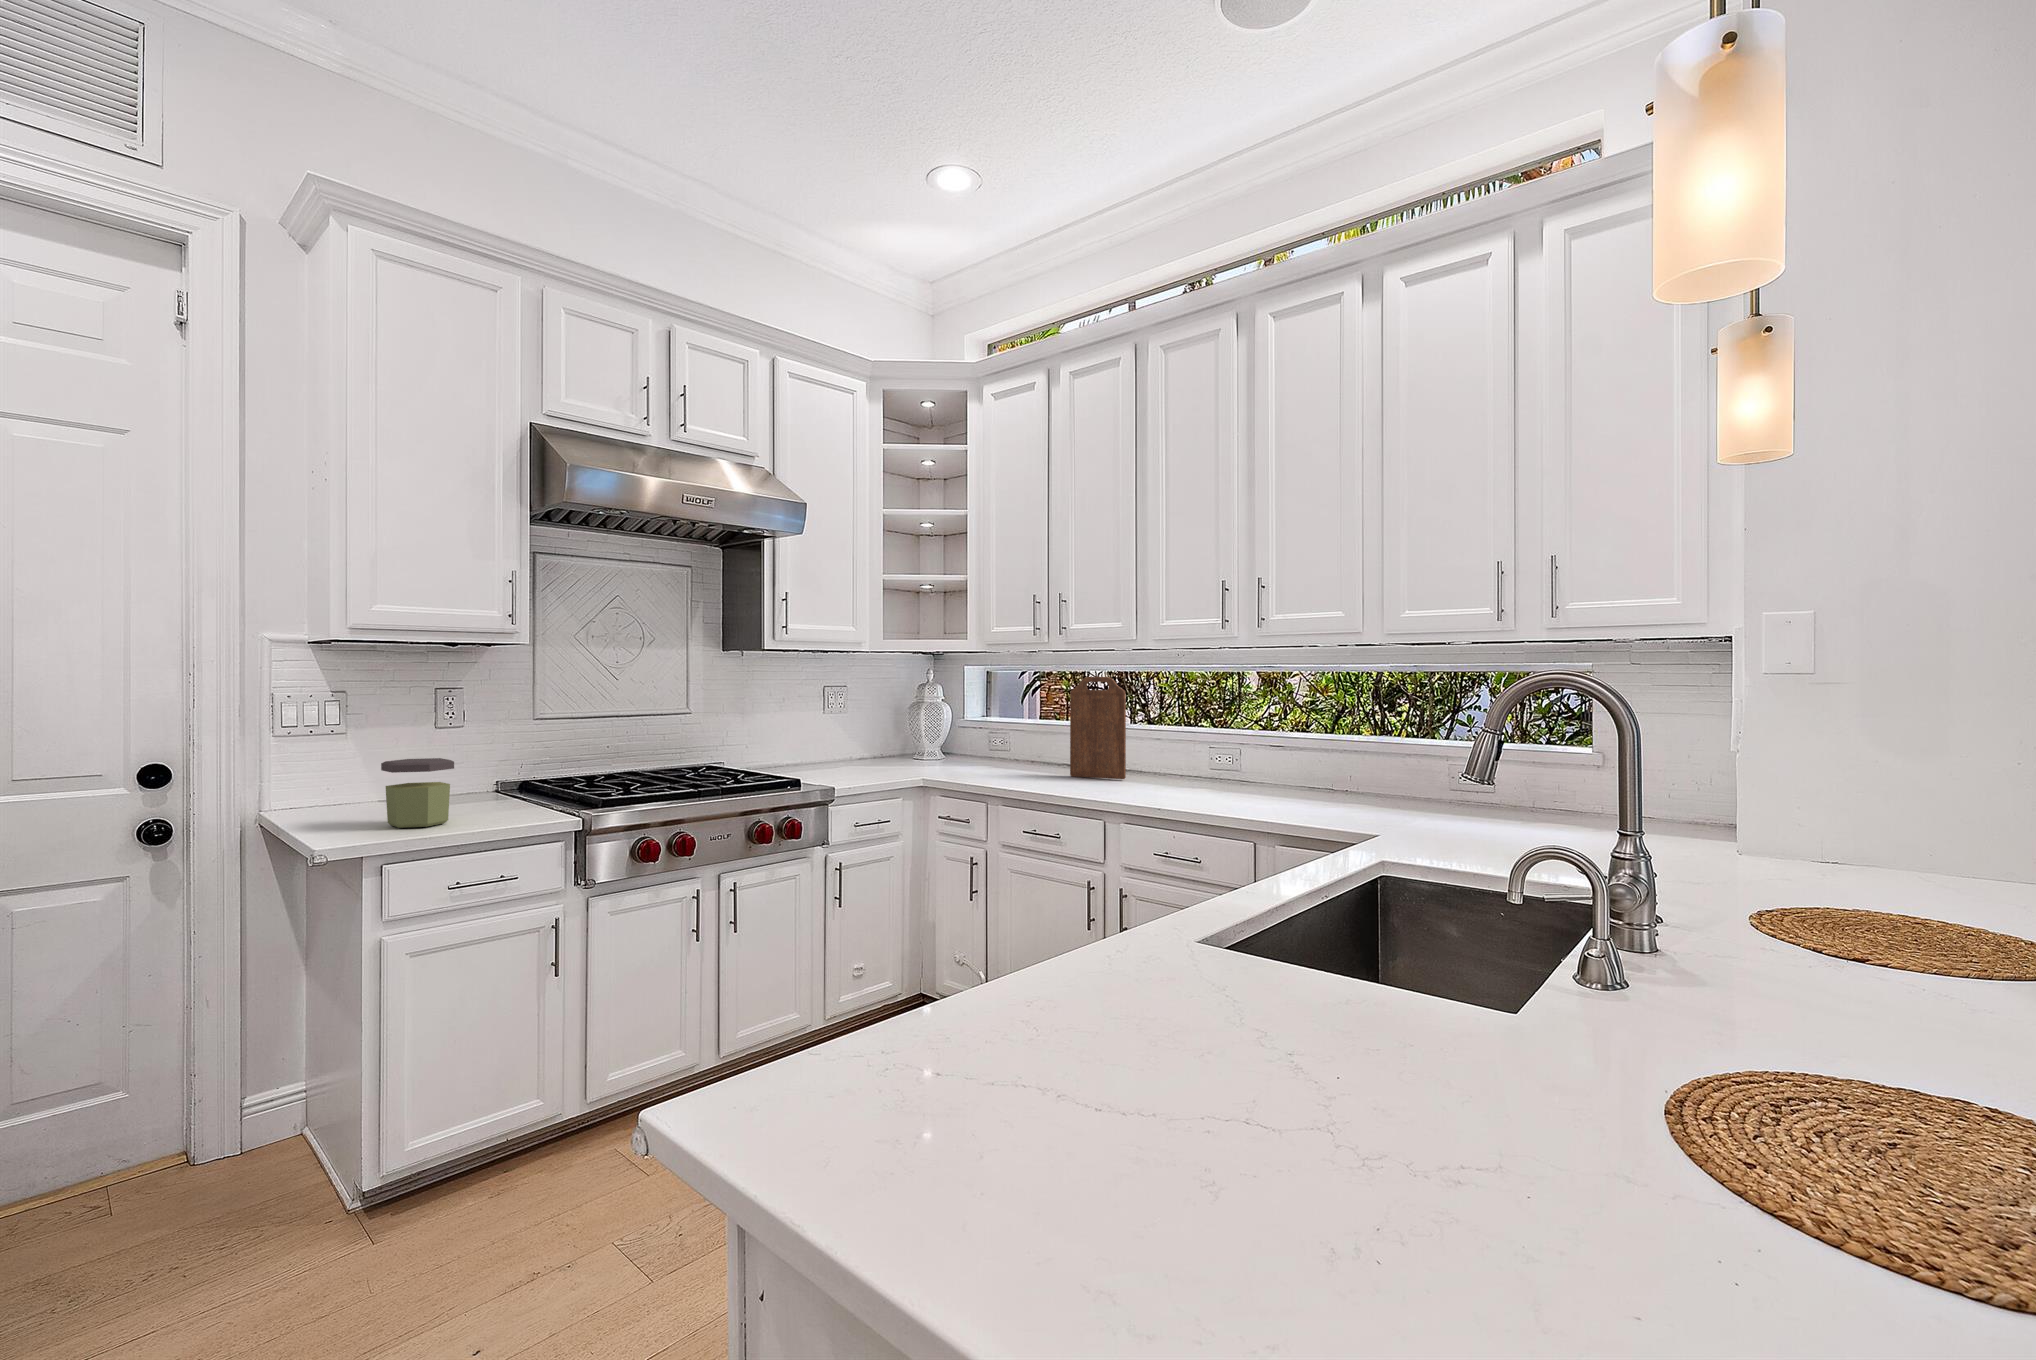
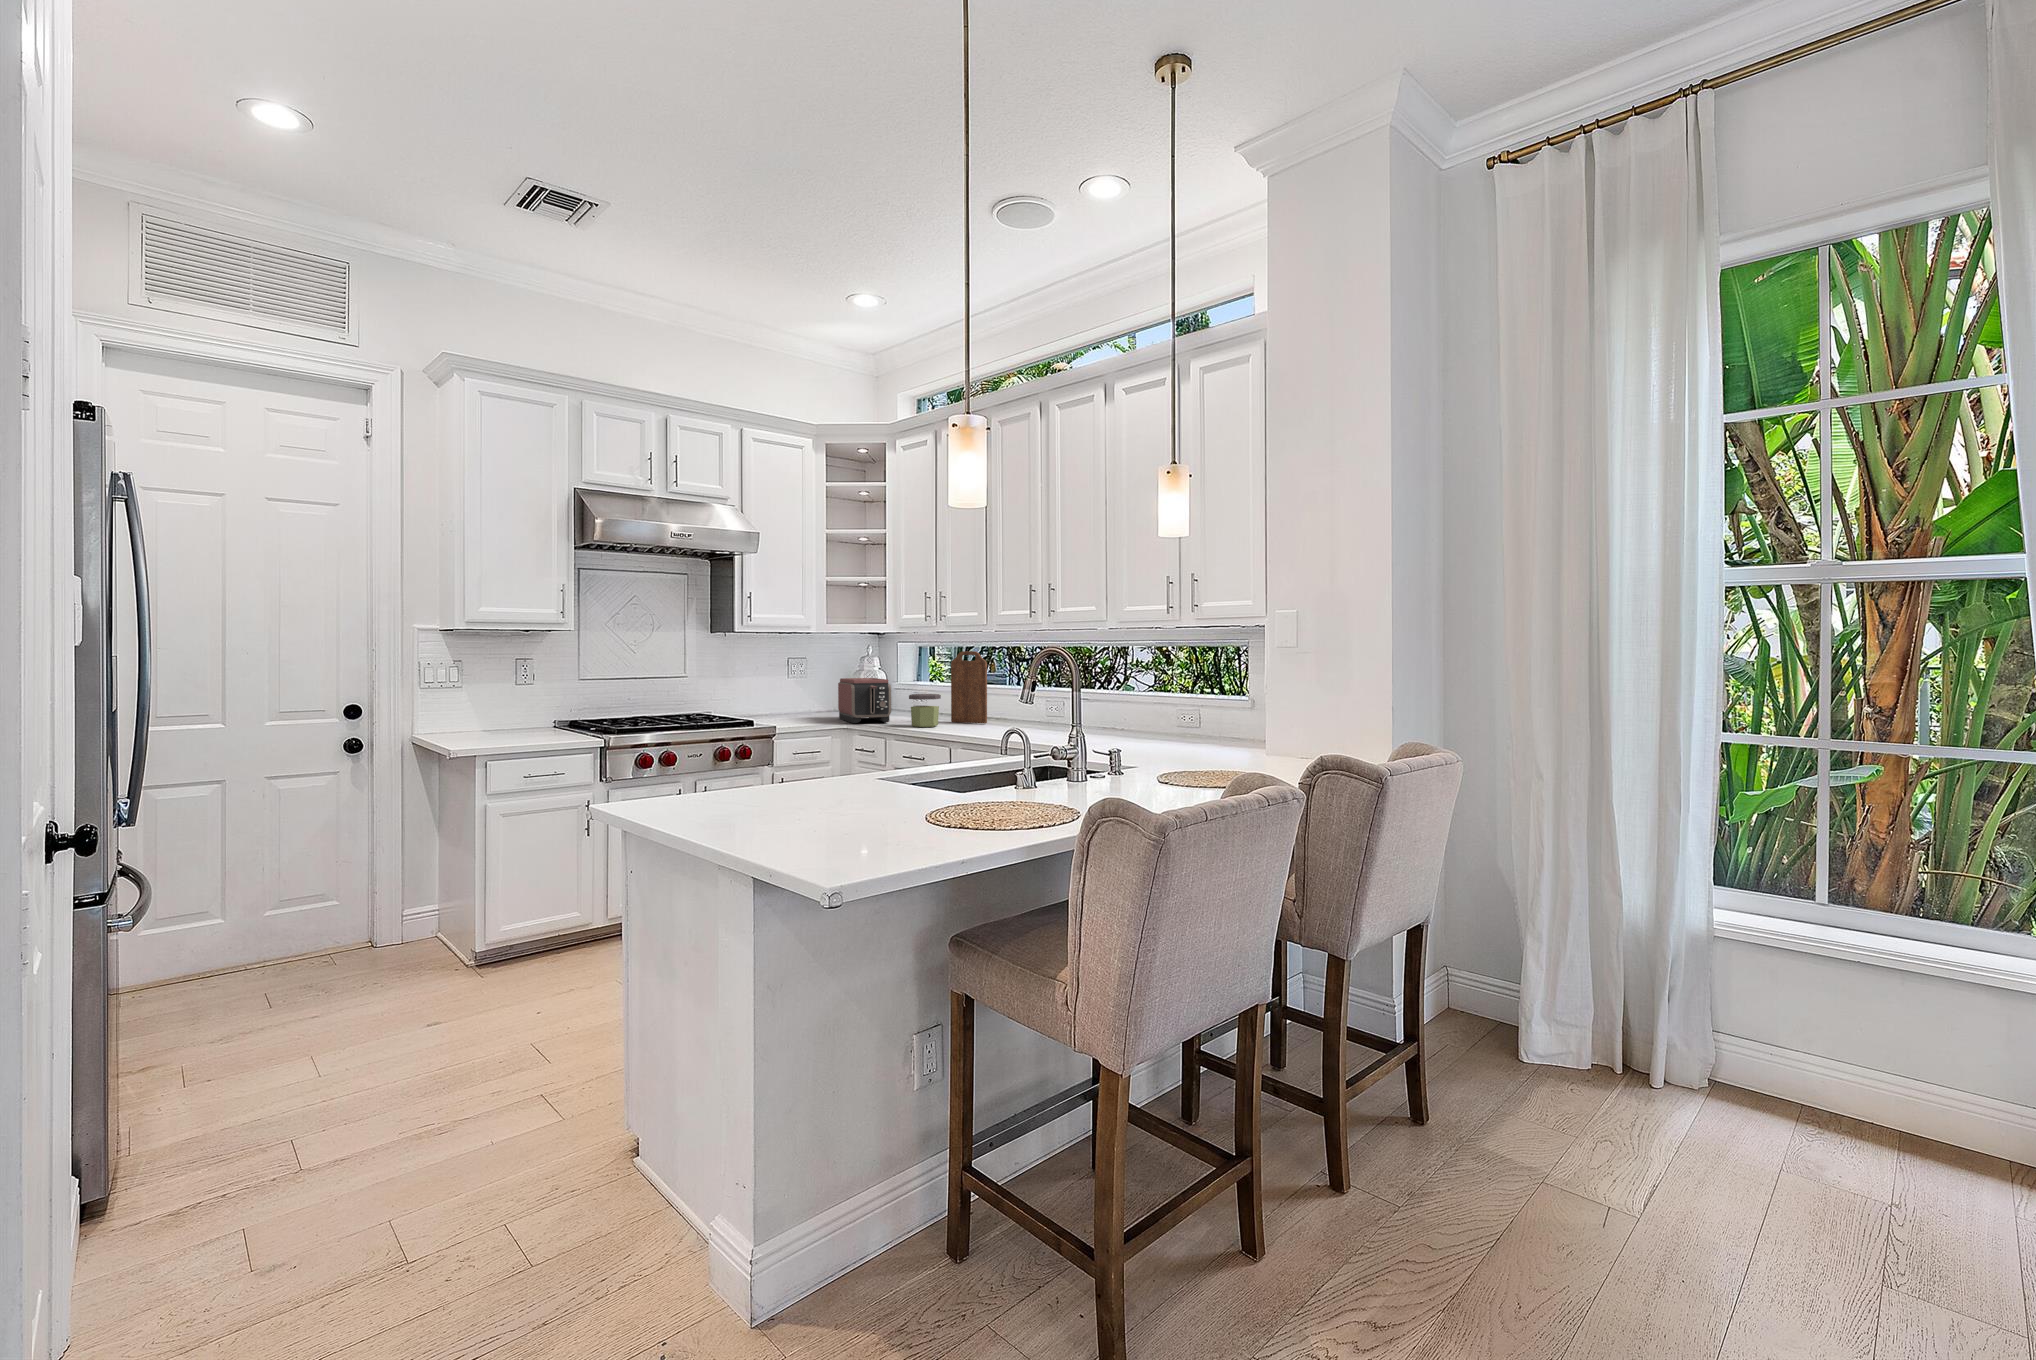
toaster: none [908,714,992,781] -> present [838,678,891,723]
jar: present [381,758,454,828] -> present [909,694,941,727]

